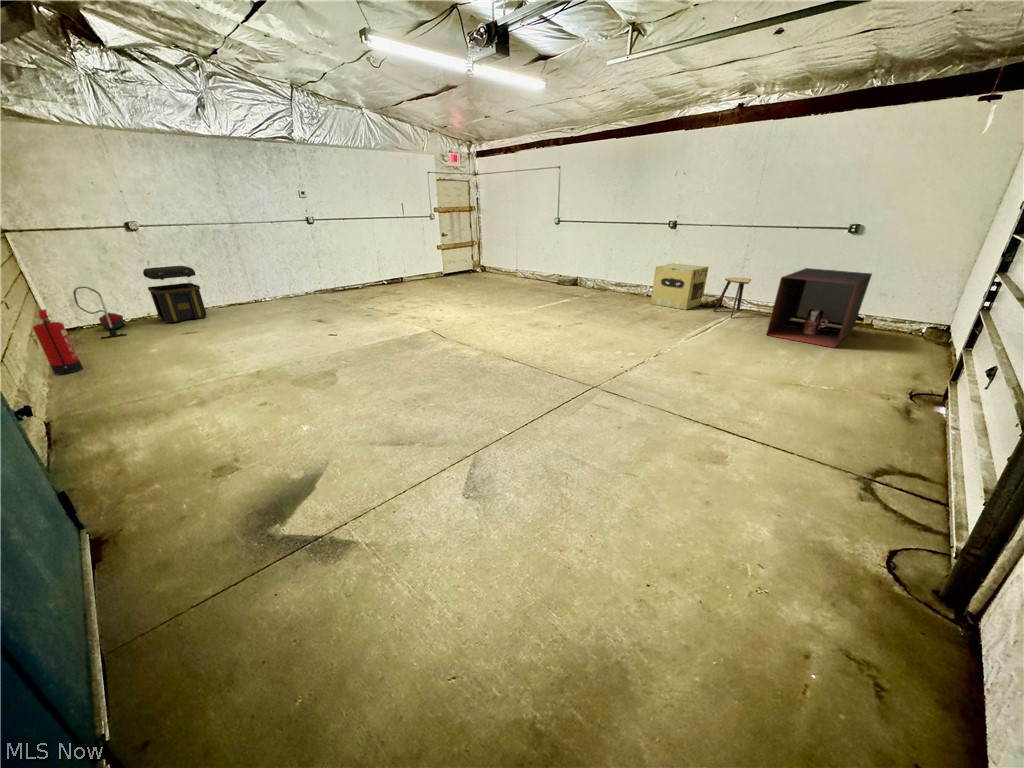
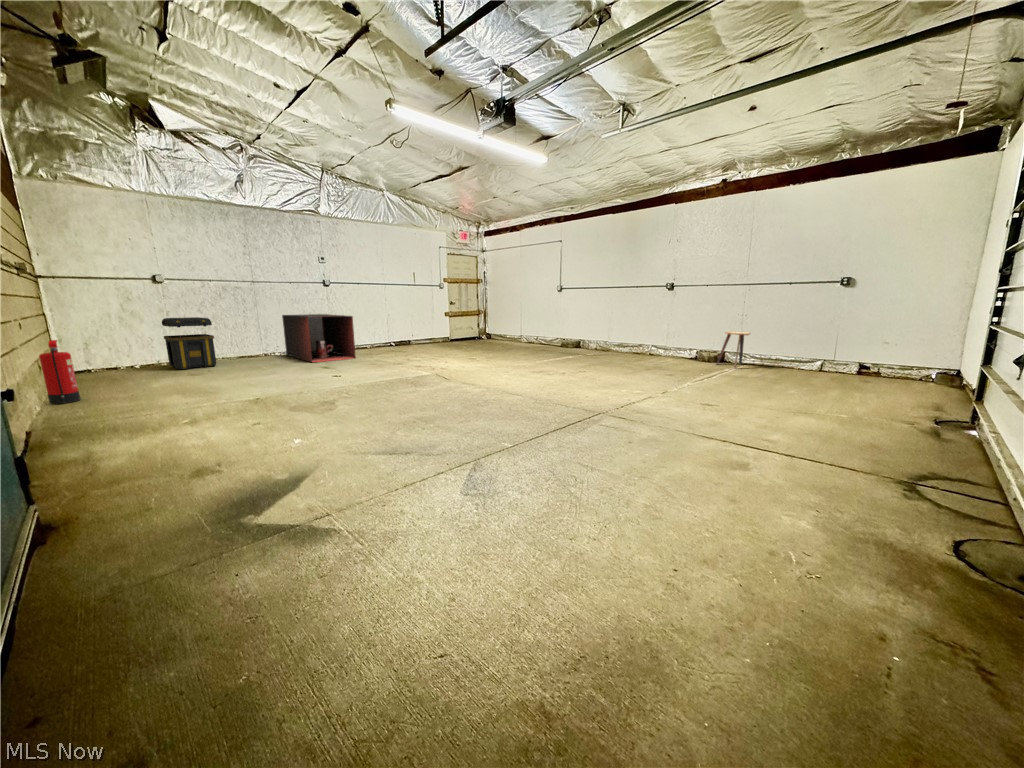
cardboard box: present [651,264,709,310] -> none [653,322,707,363]
storage cabinet: present [767,268,872,347] -> present [282,314,356,362]
vacuum cleaner: present [74,287,126,338] -> none [90,330,134,380]

